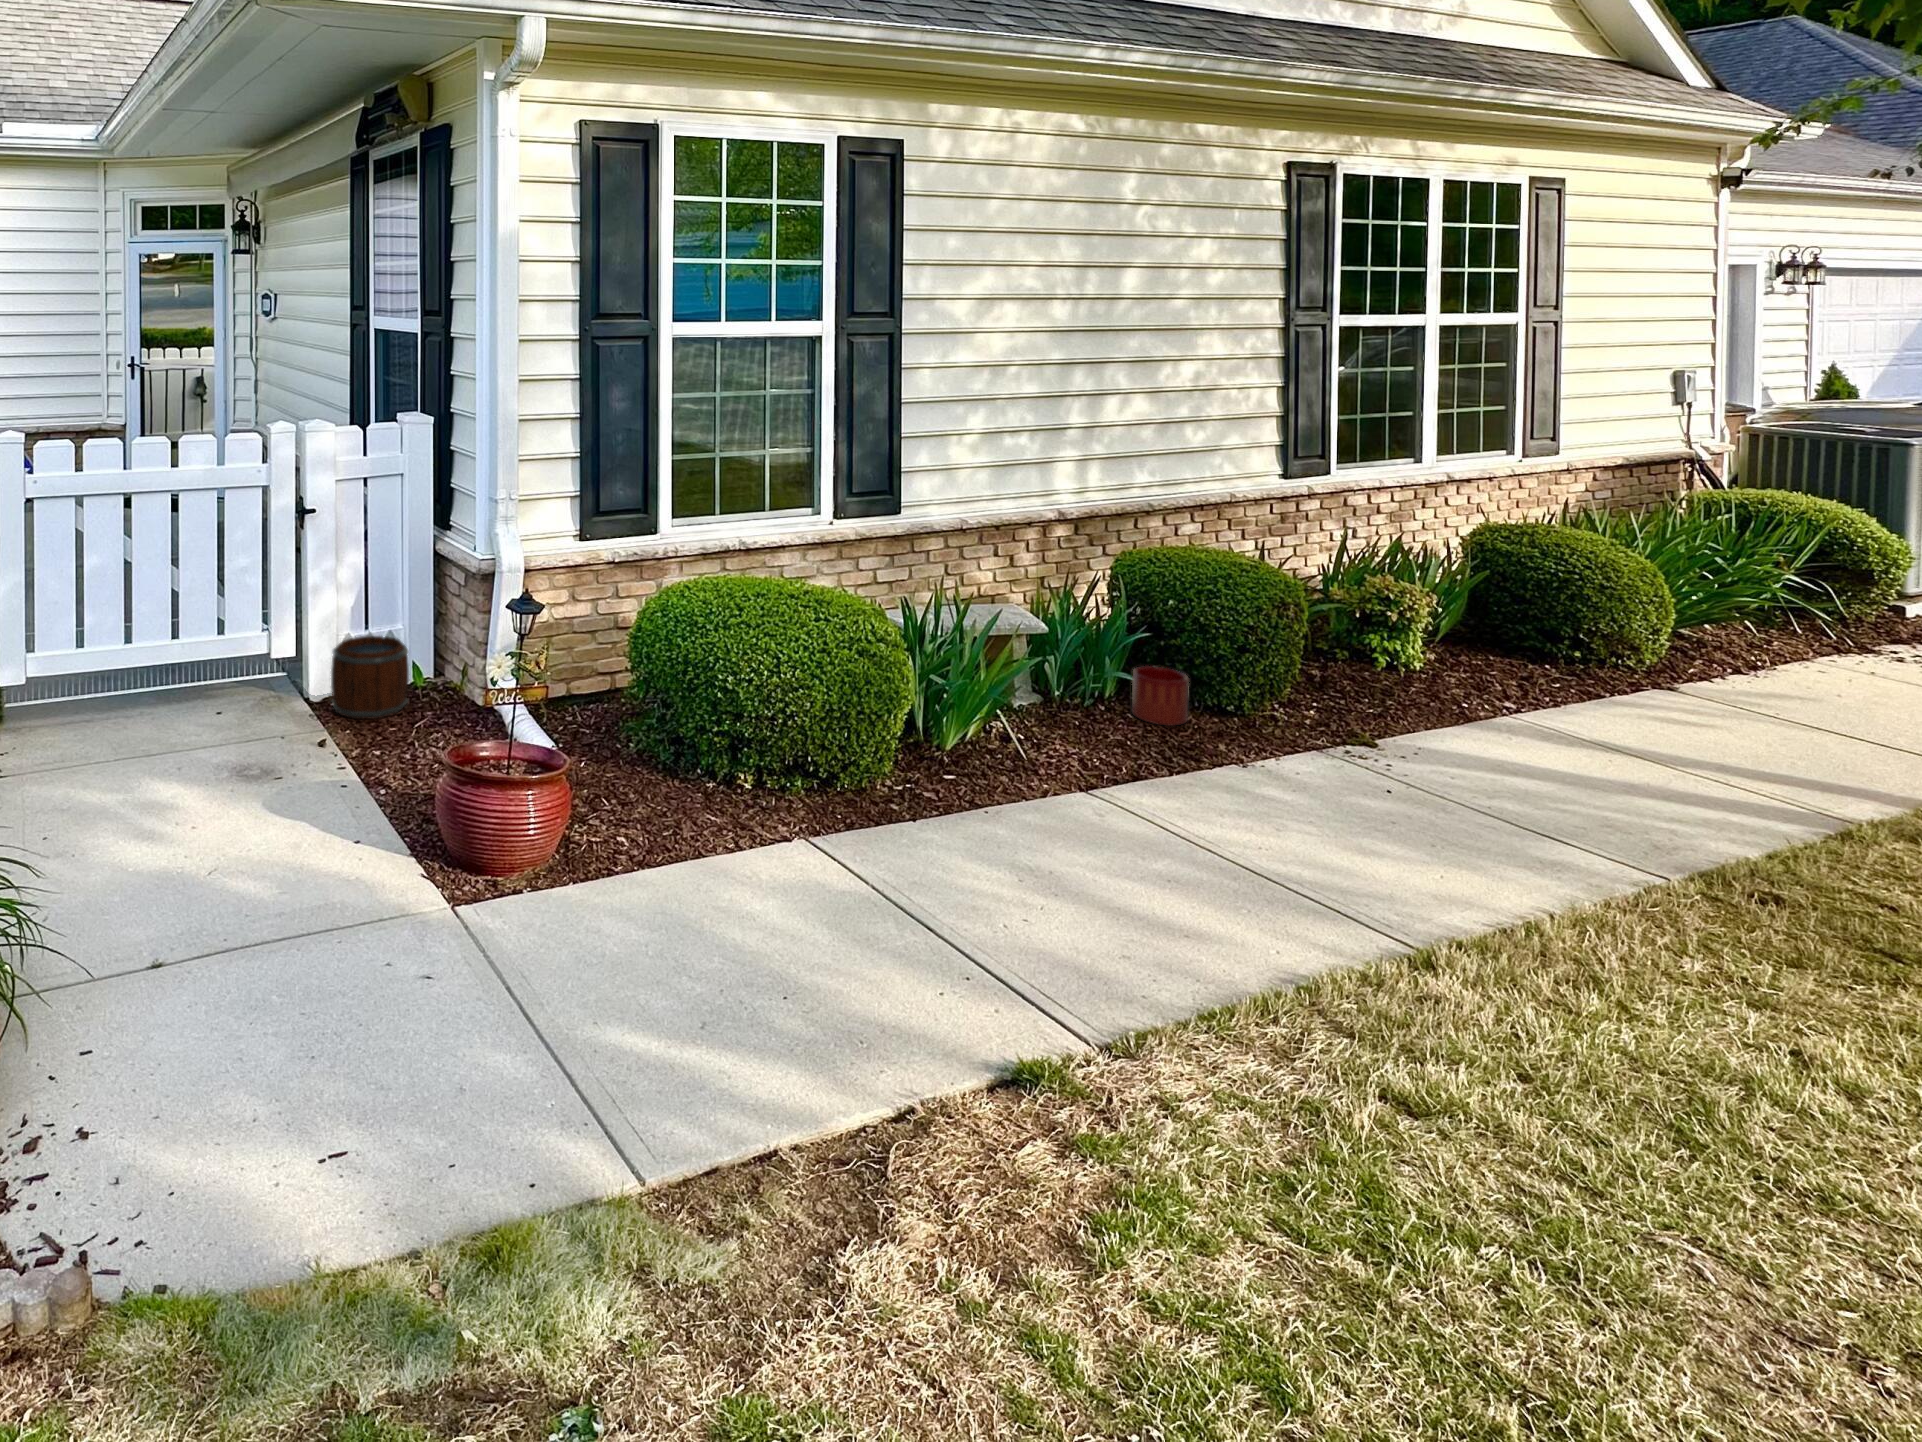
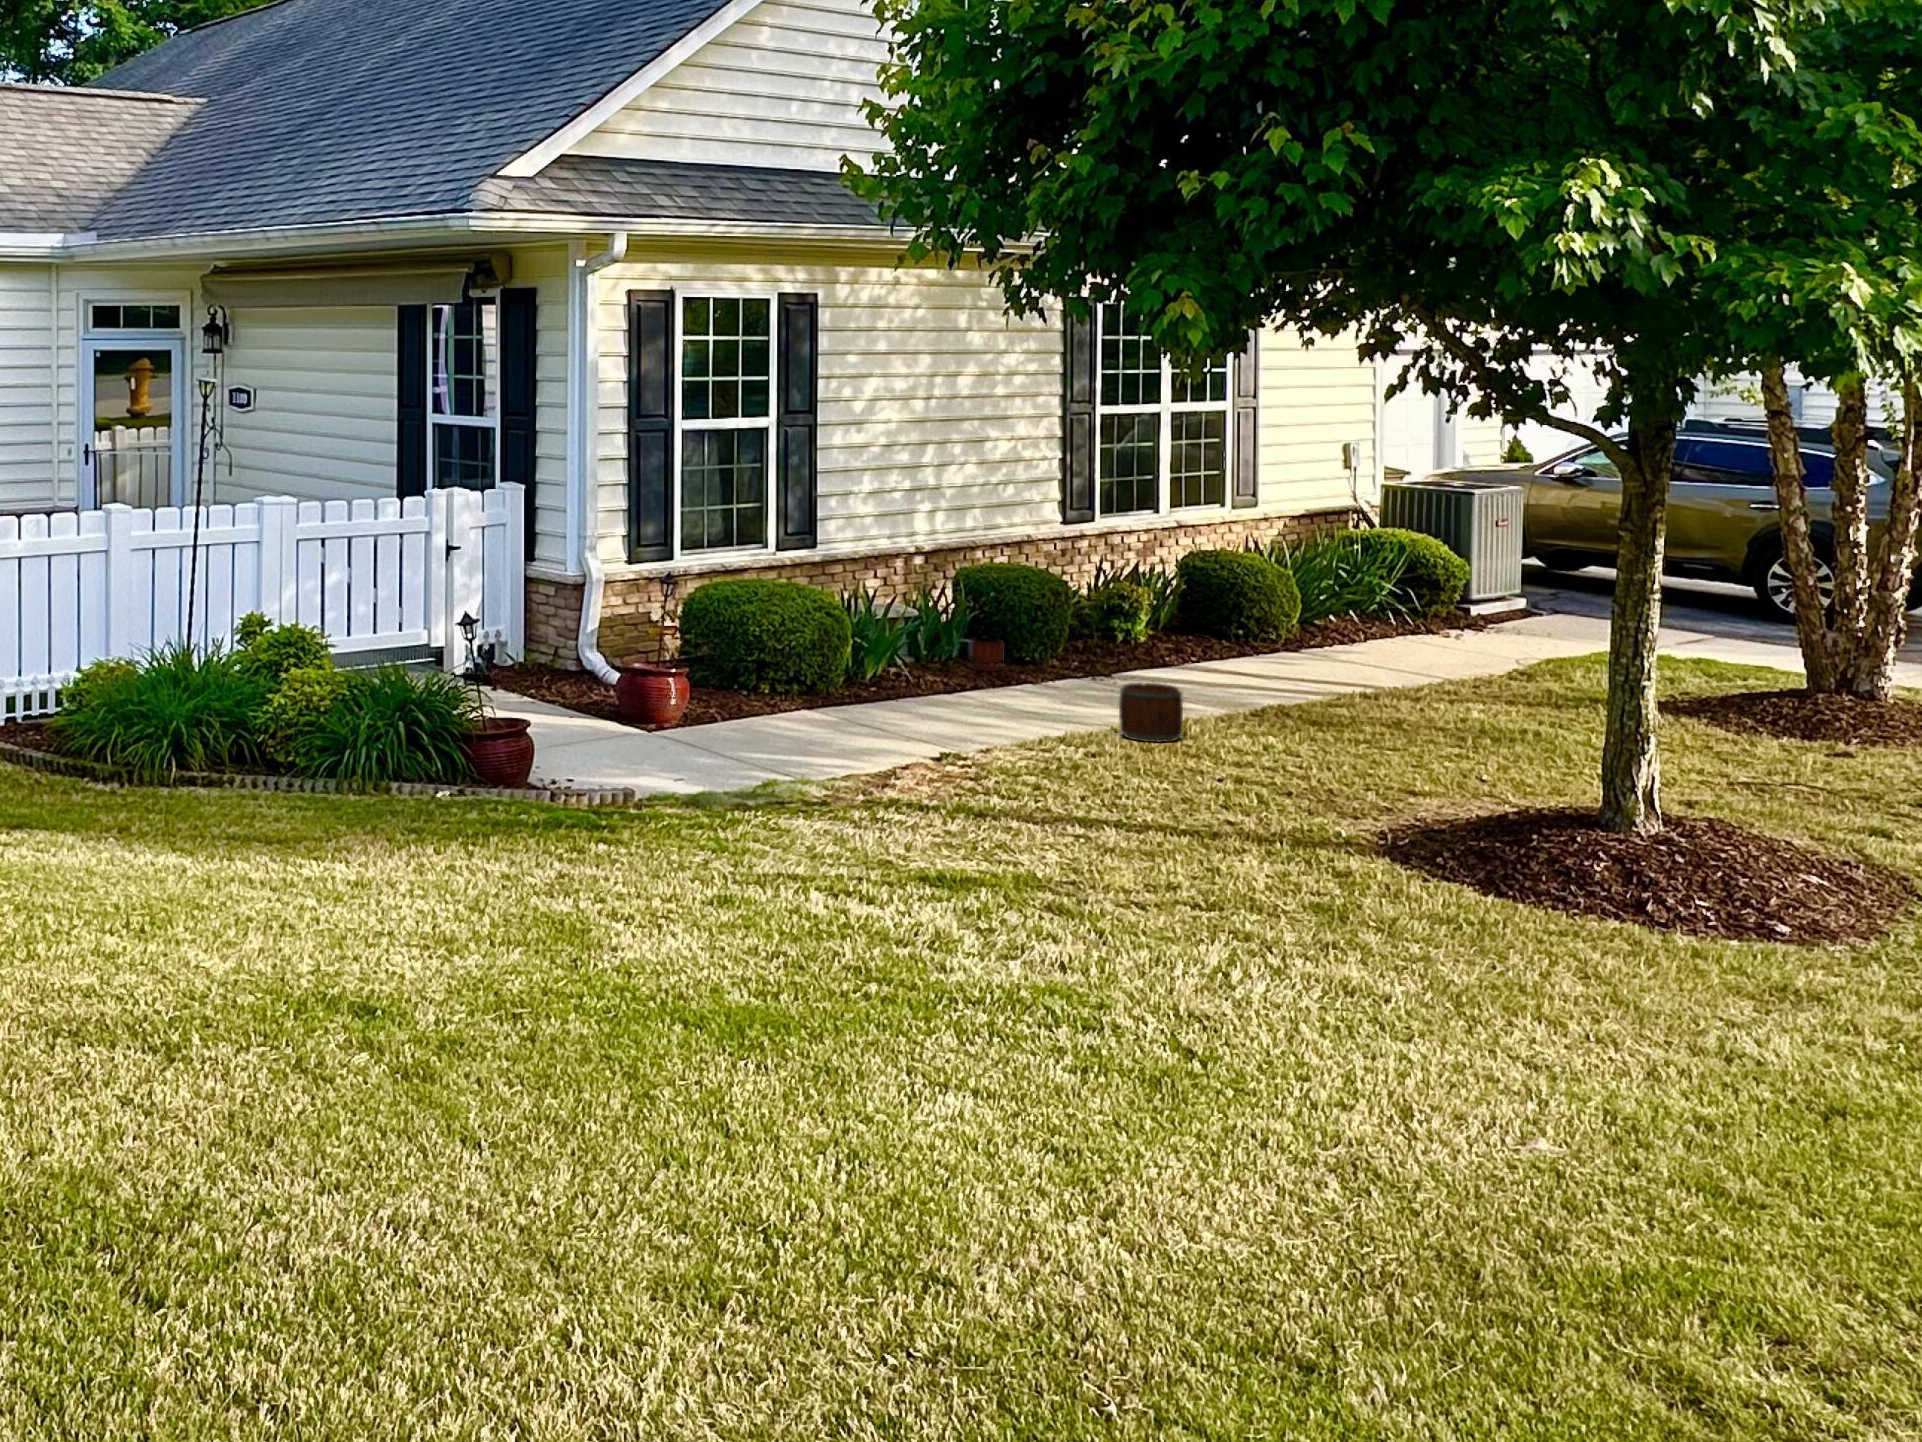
bucket: present [331,636,409,719] -> present [1119,683,1183,742]

